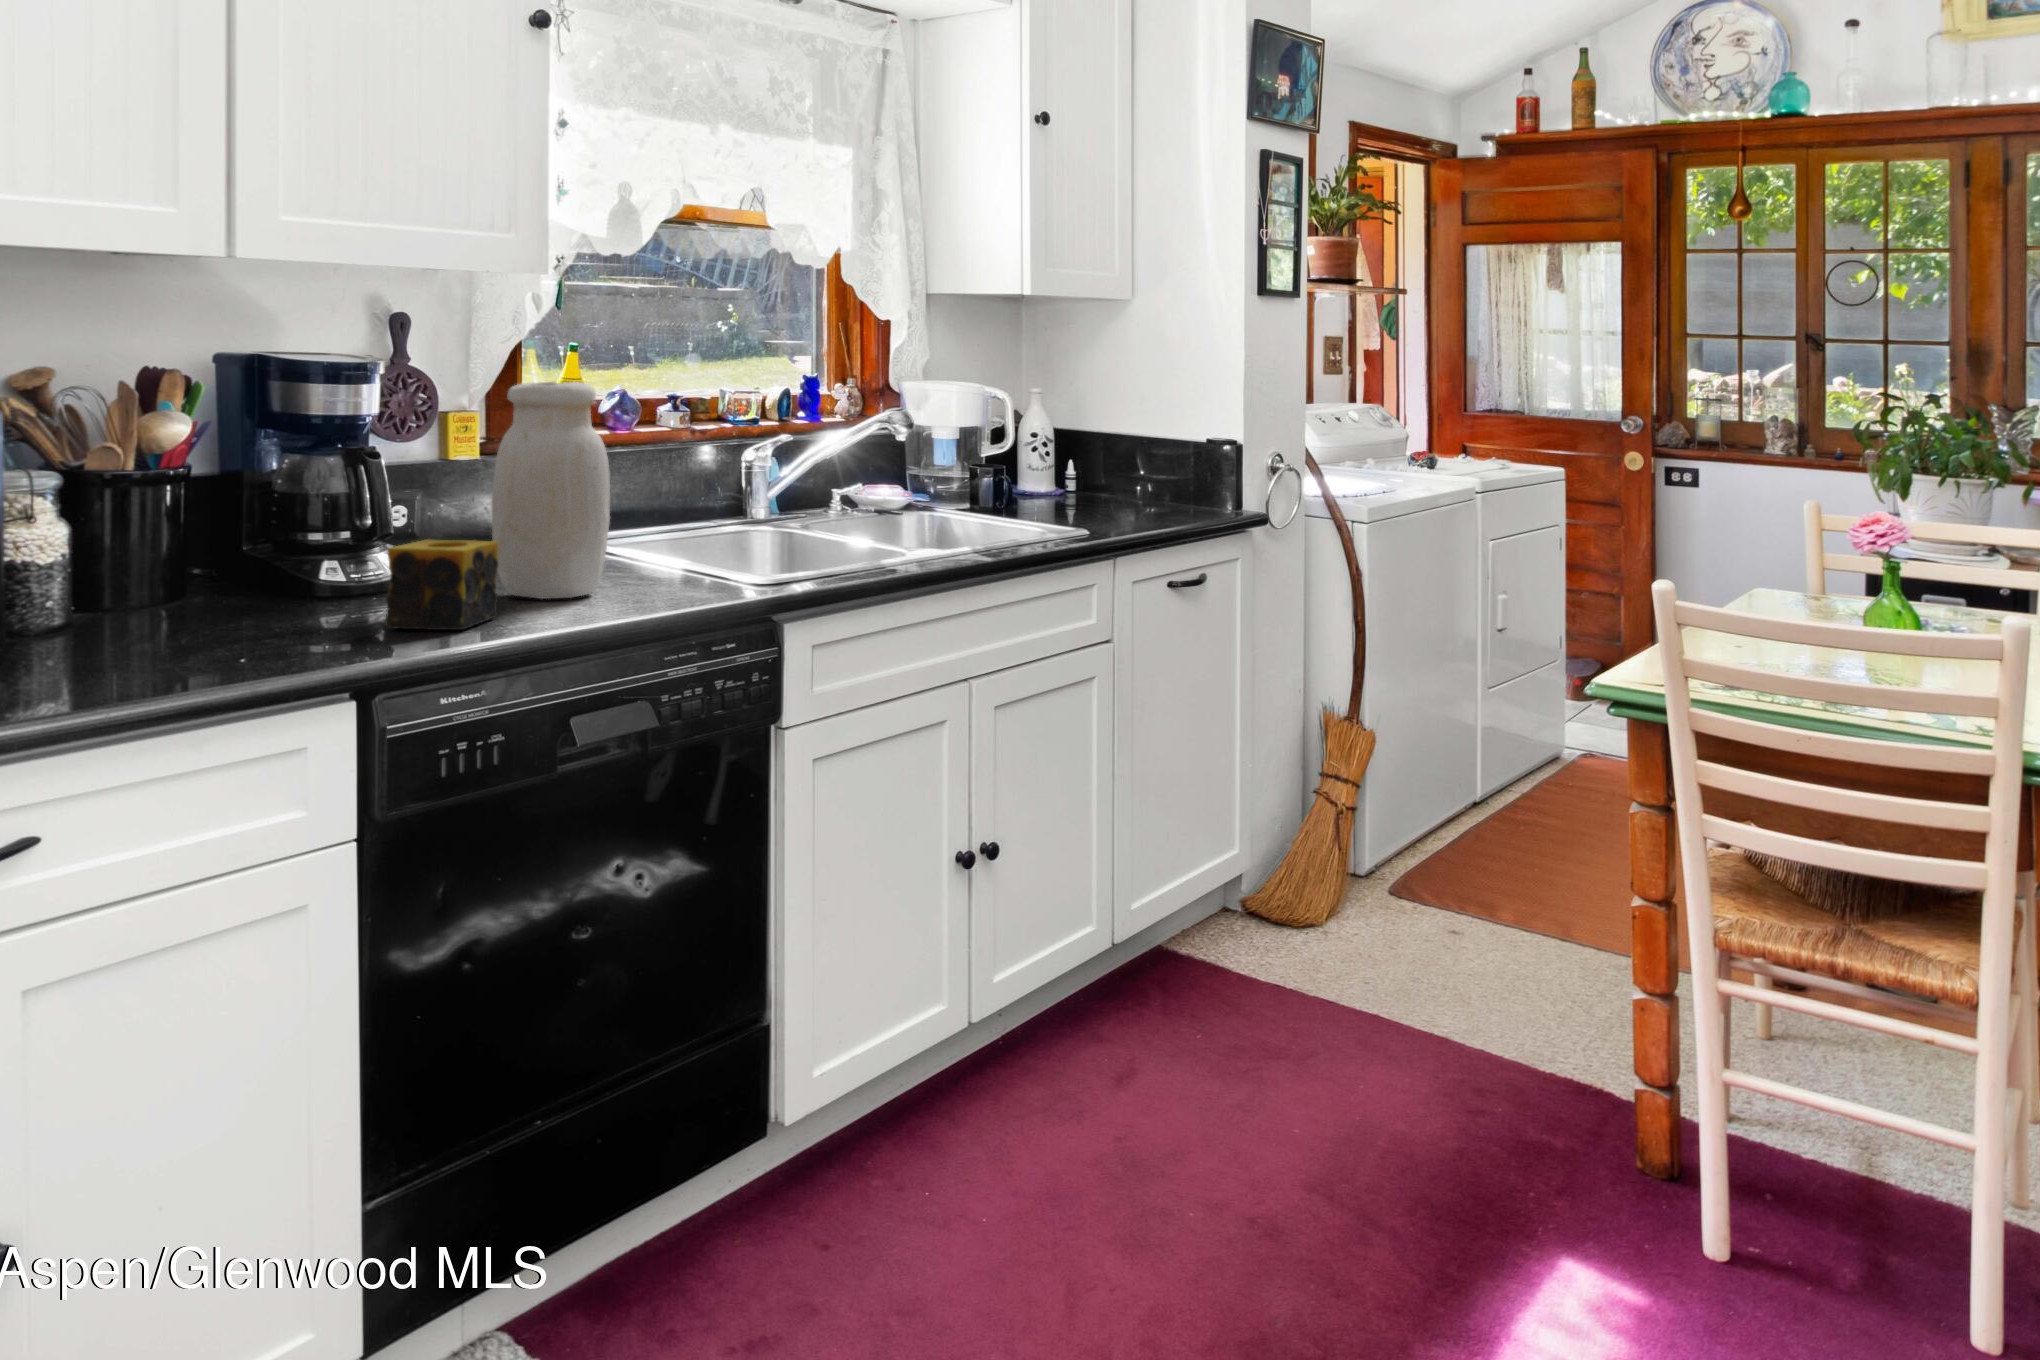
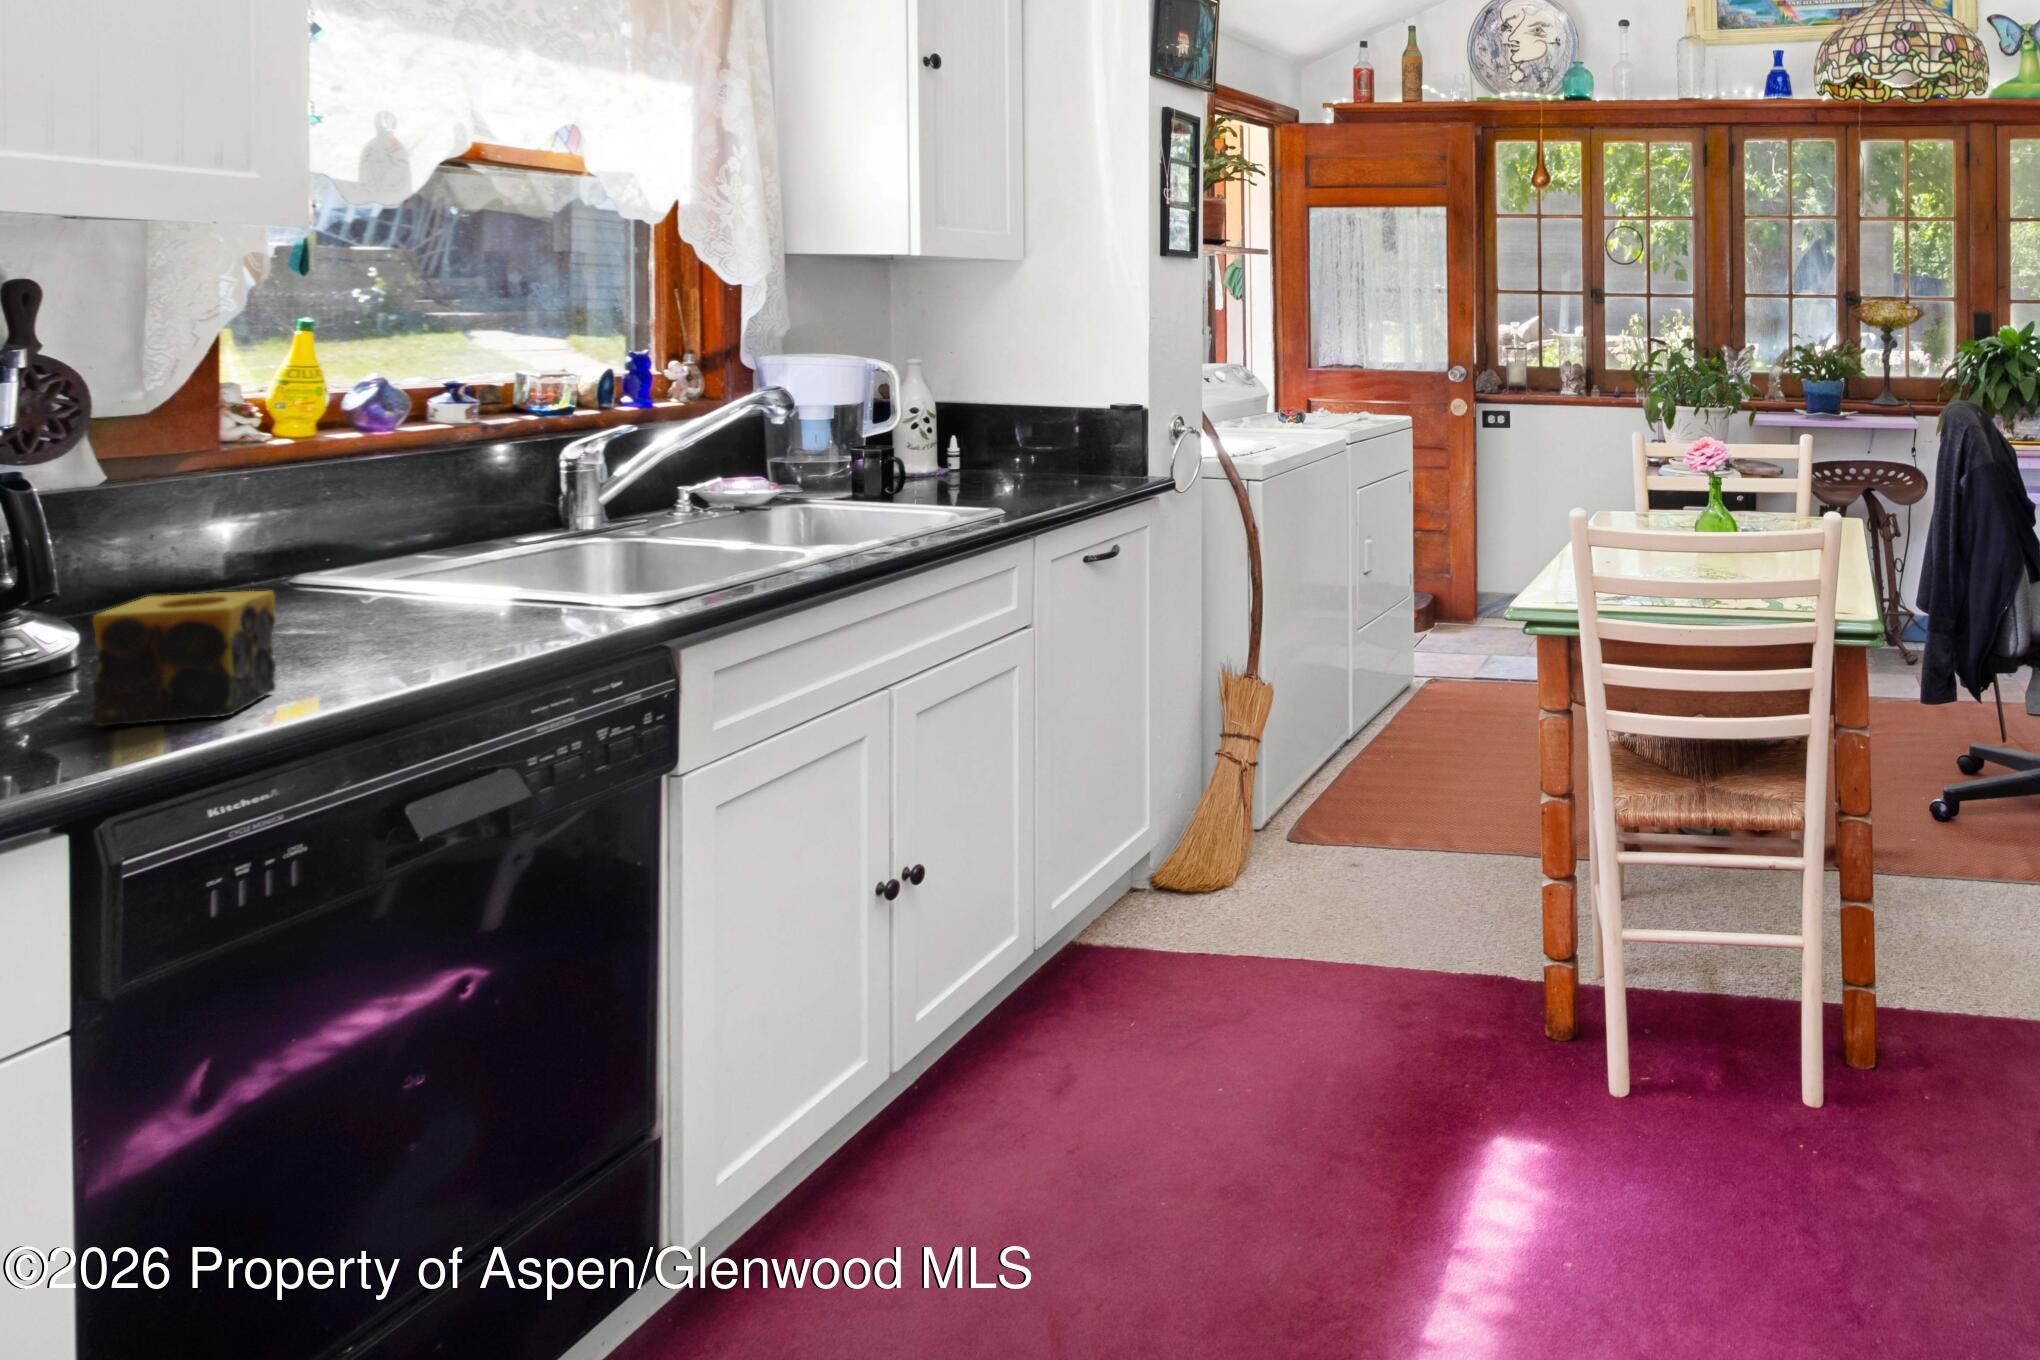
jar: present [492,382,610,599] -> none [242,373,429,657]

